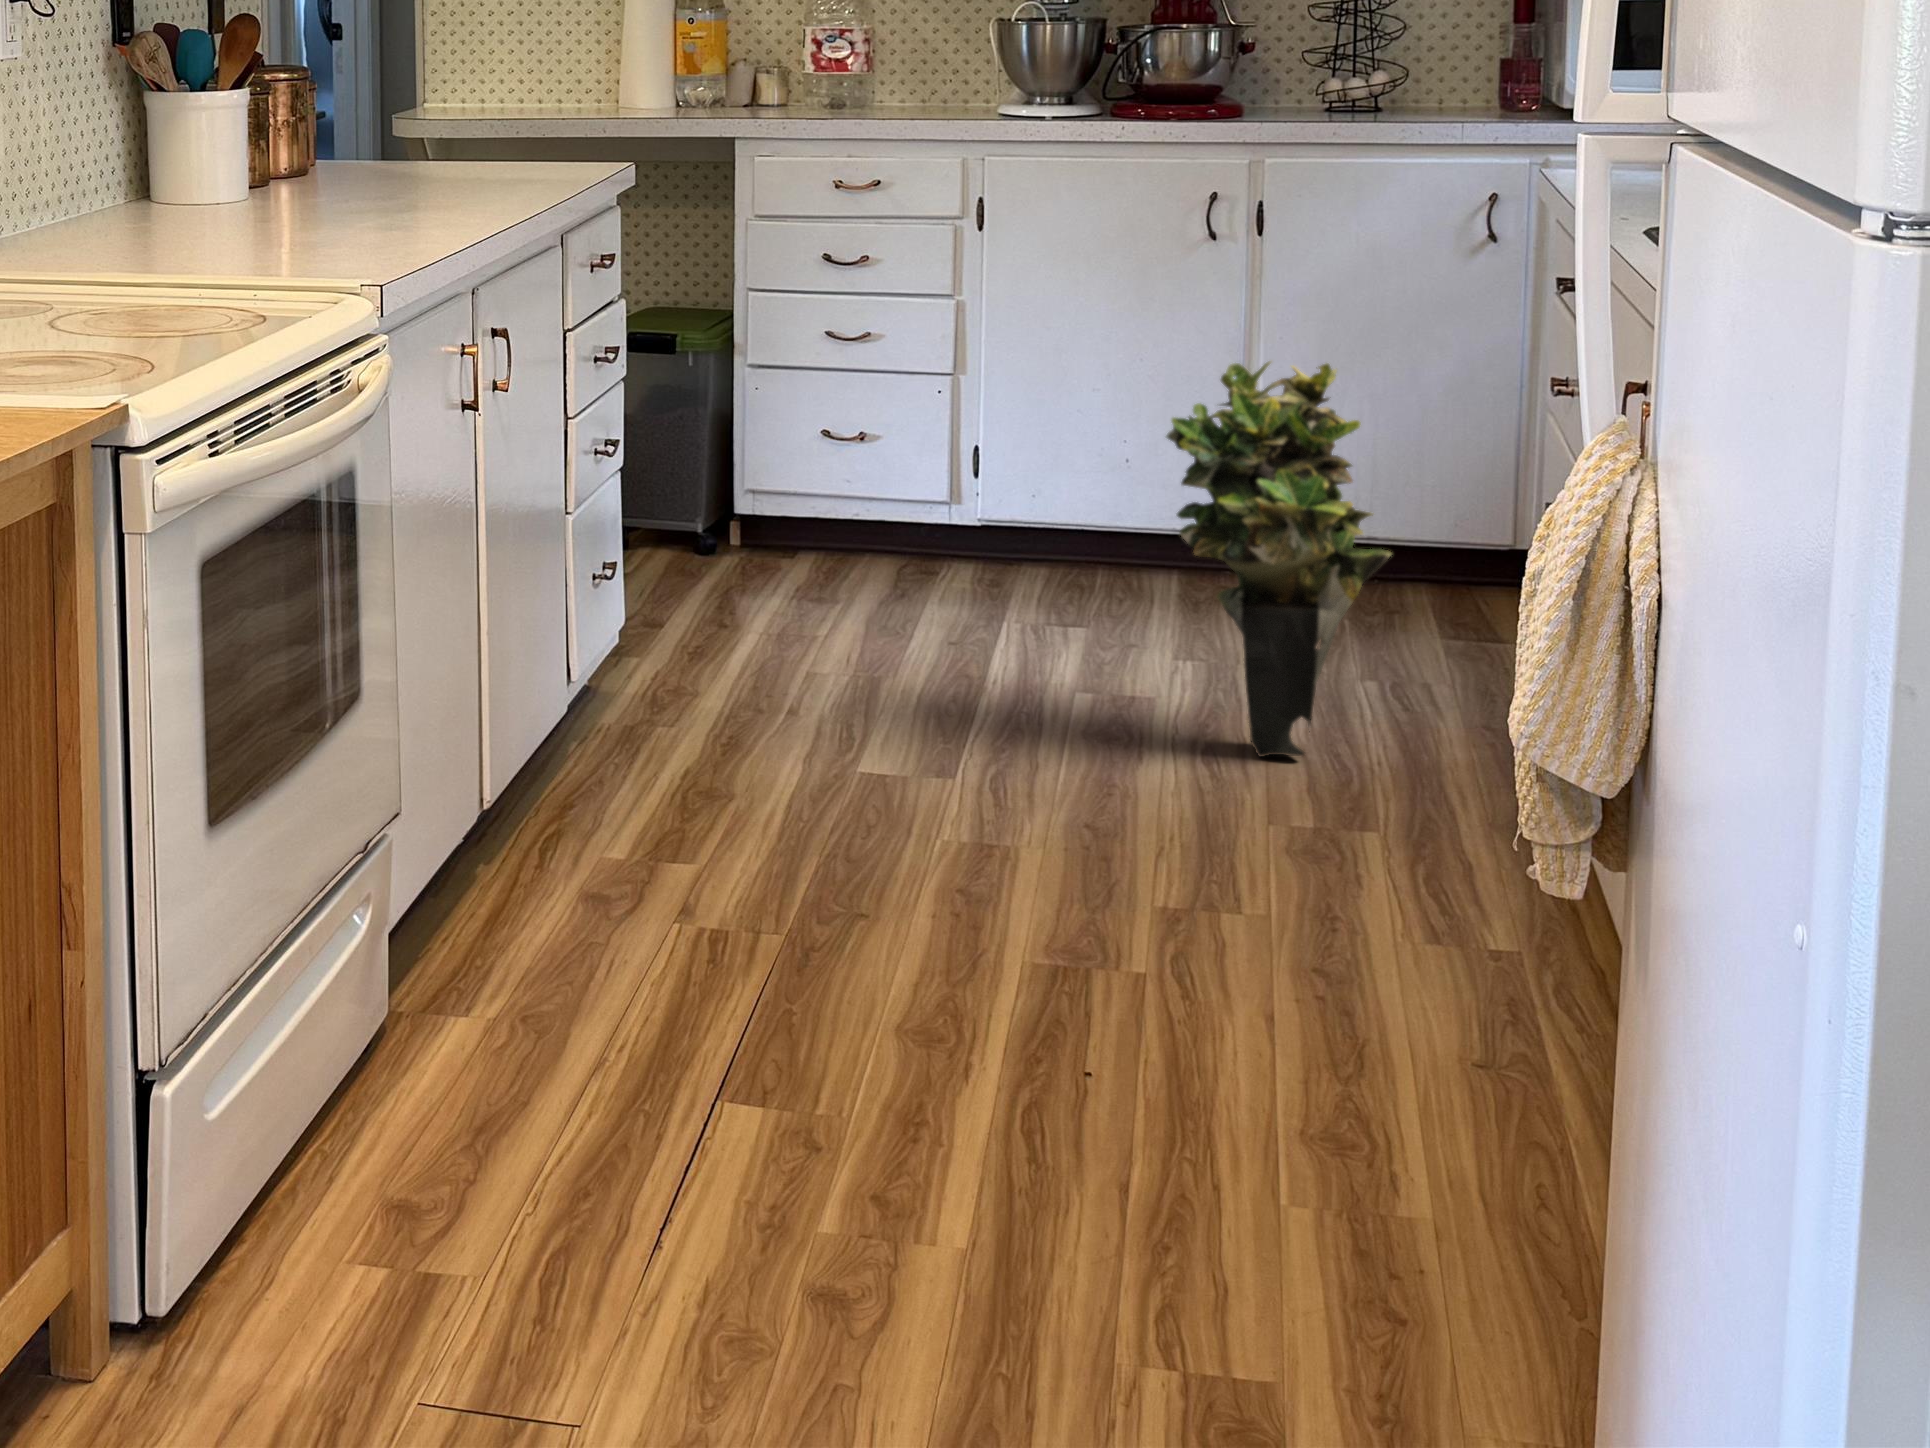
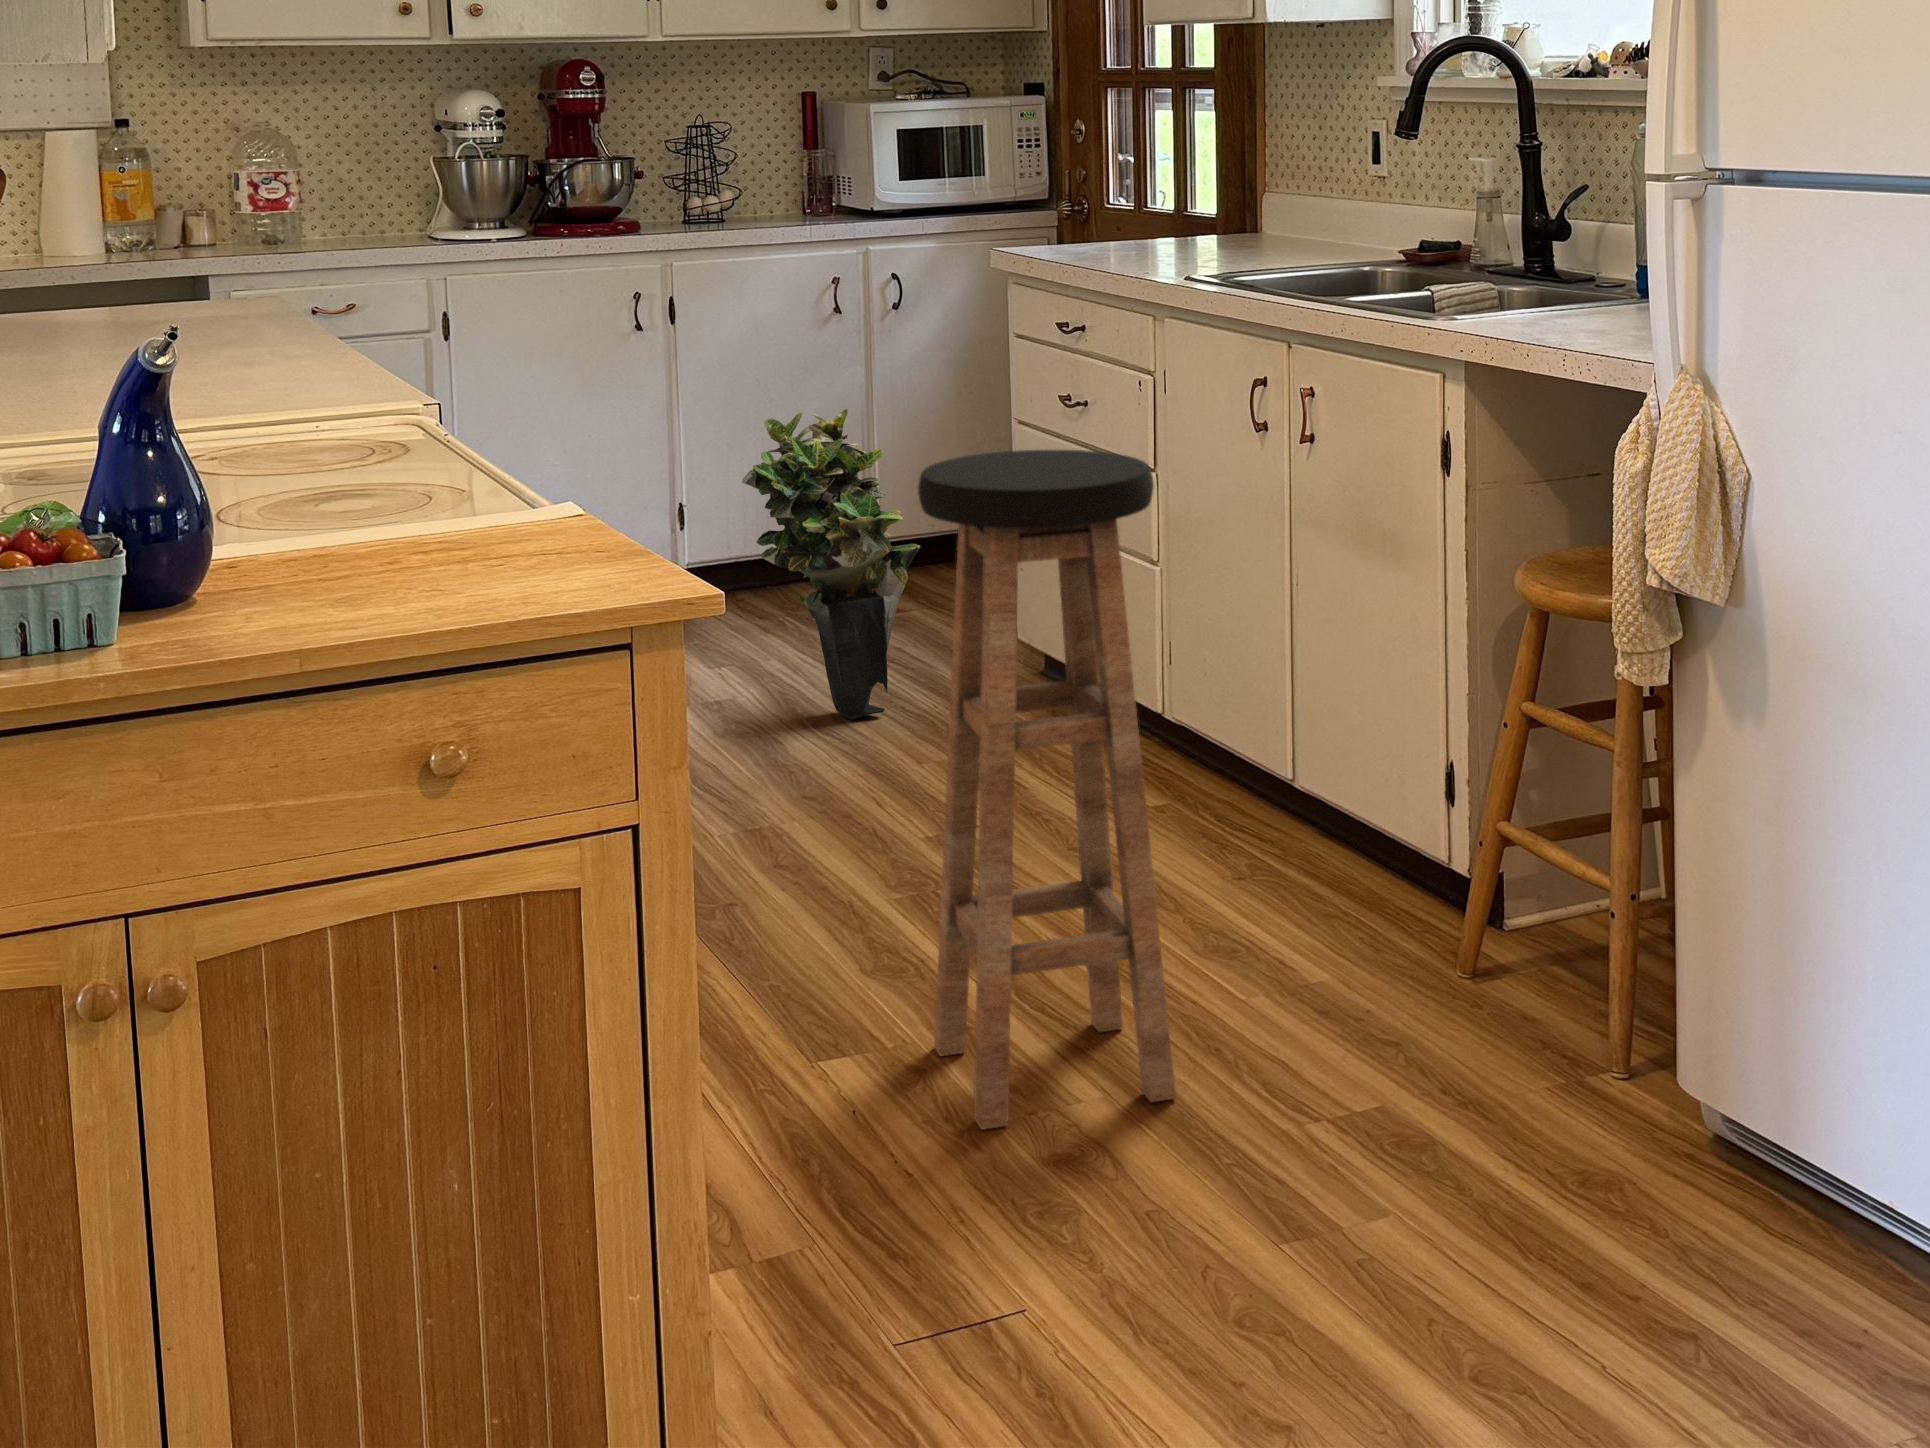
bar stool: none [786,425,1114,1308] -> present [918,450,1176,1129]

